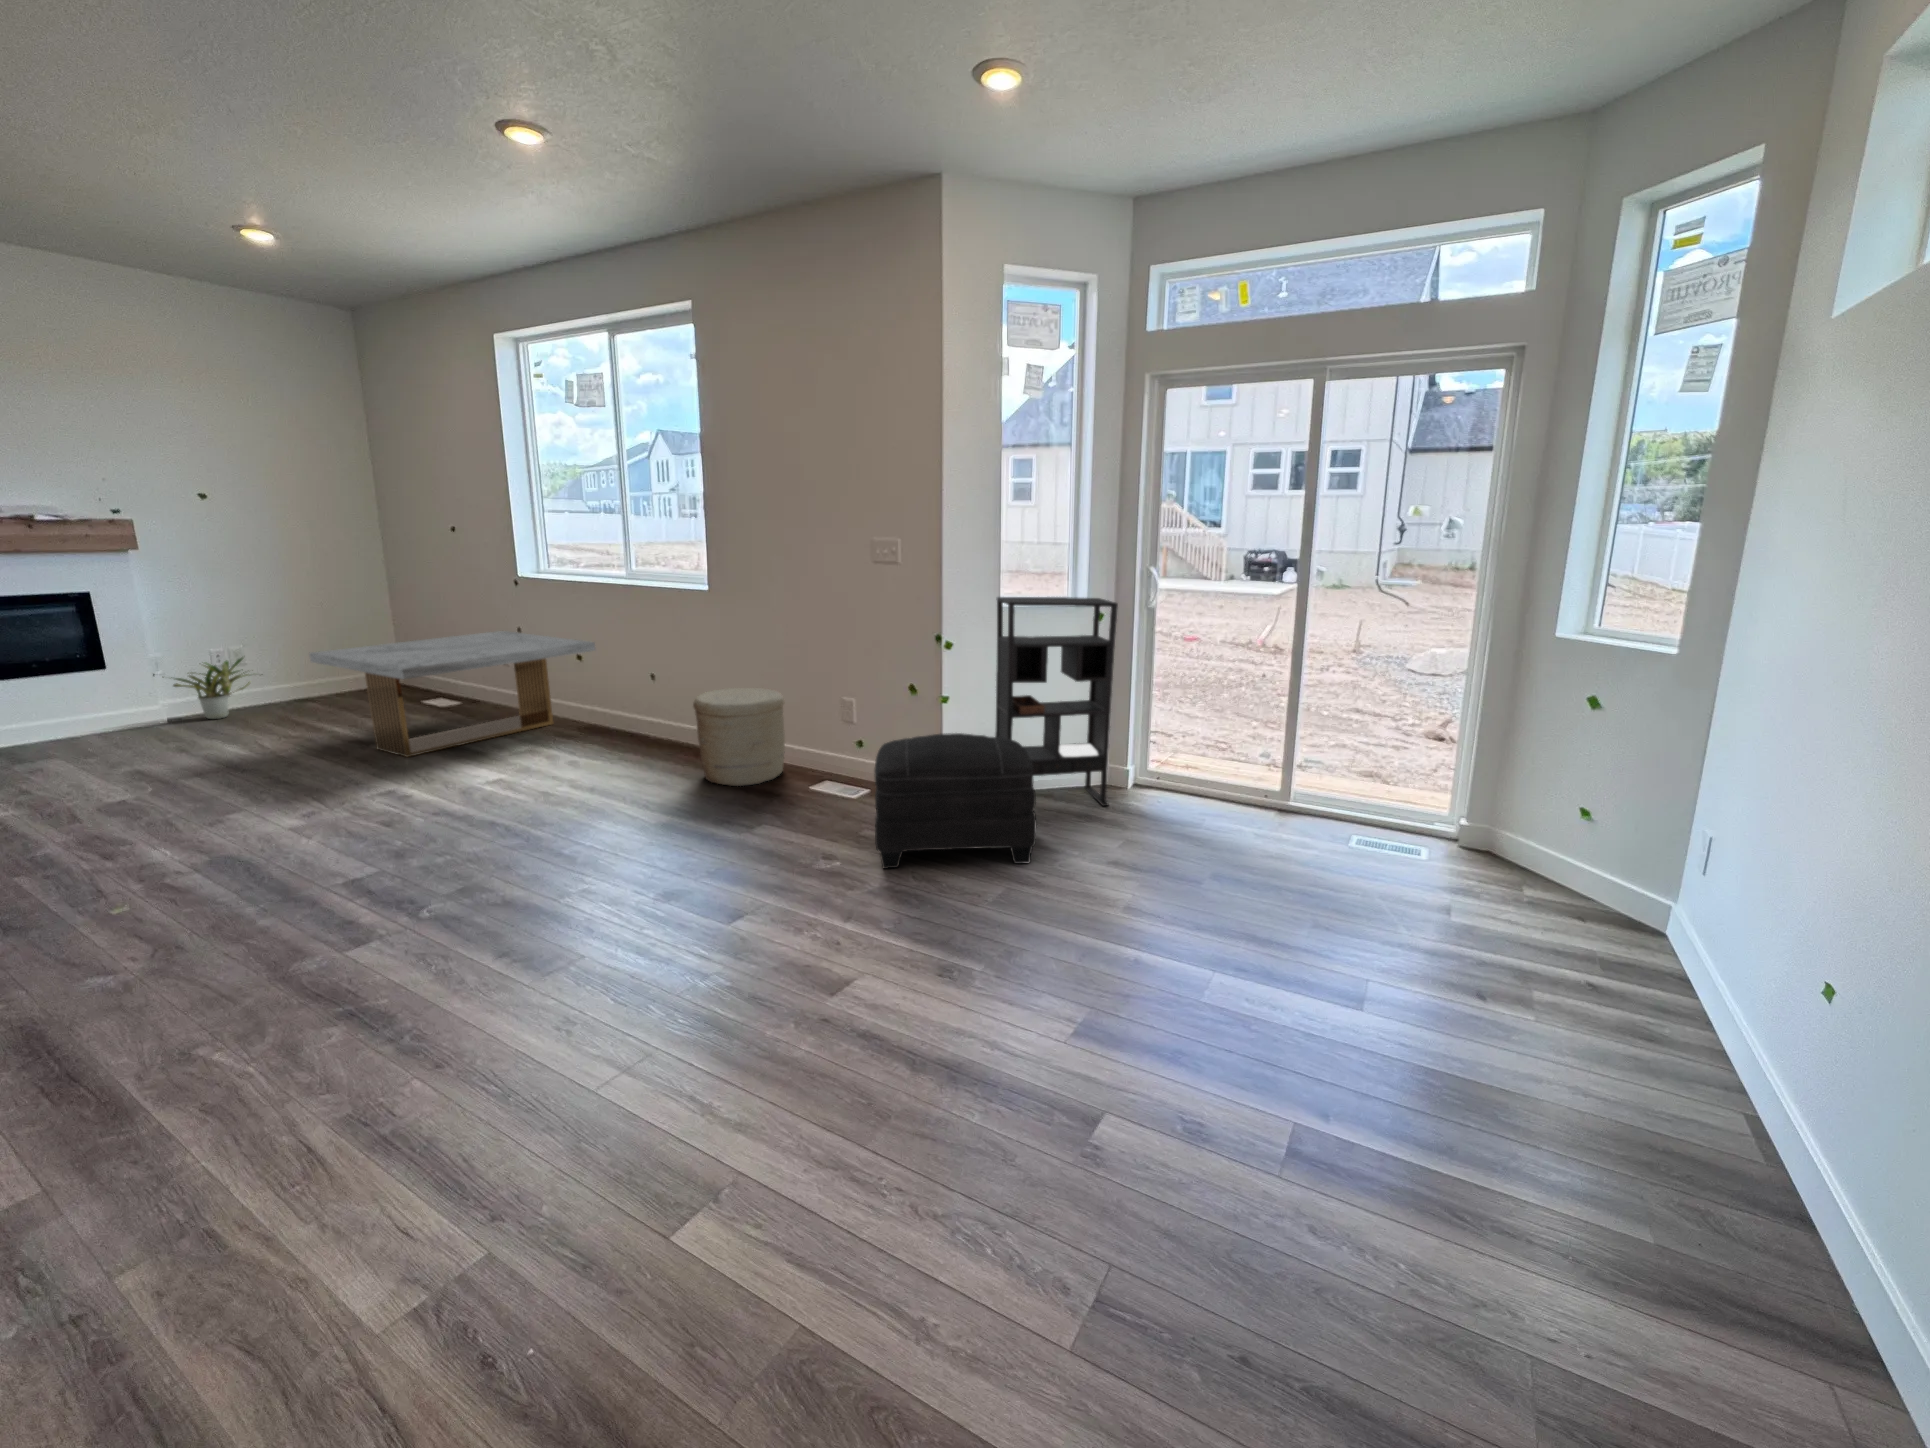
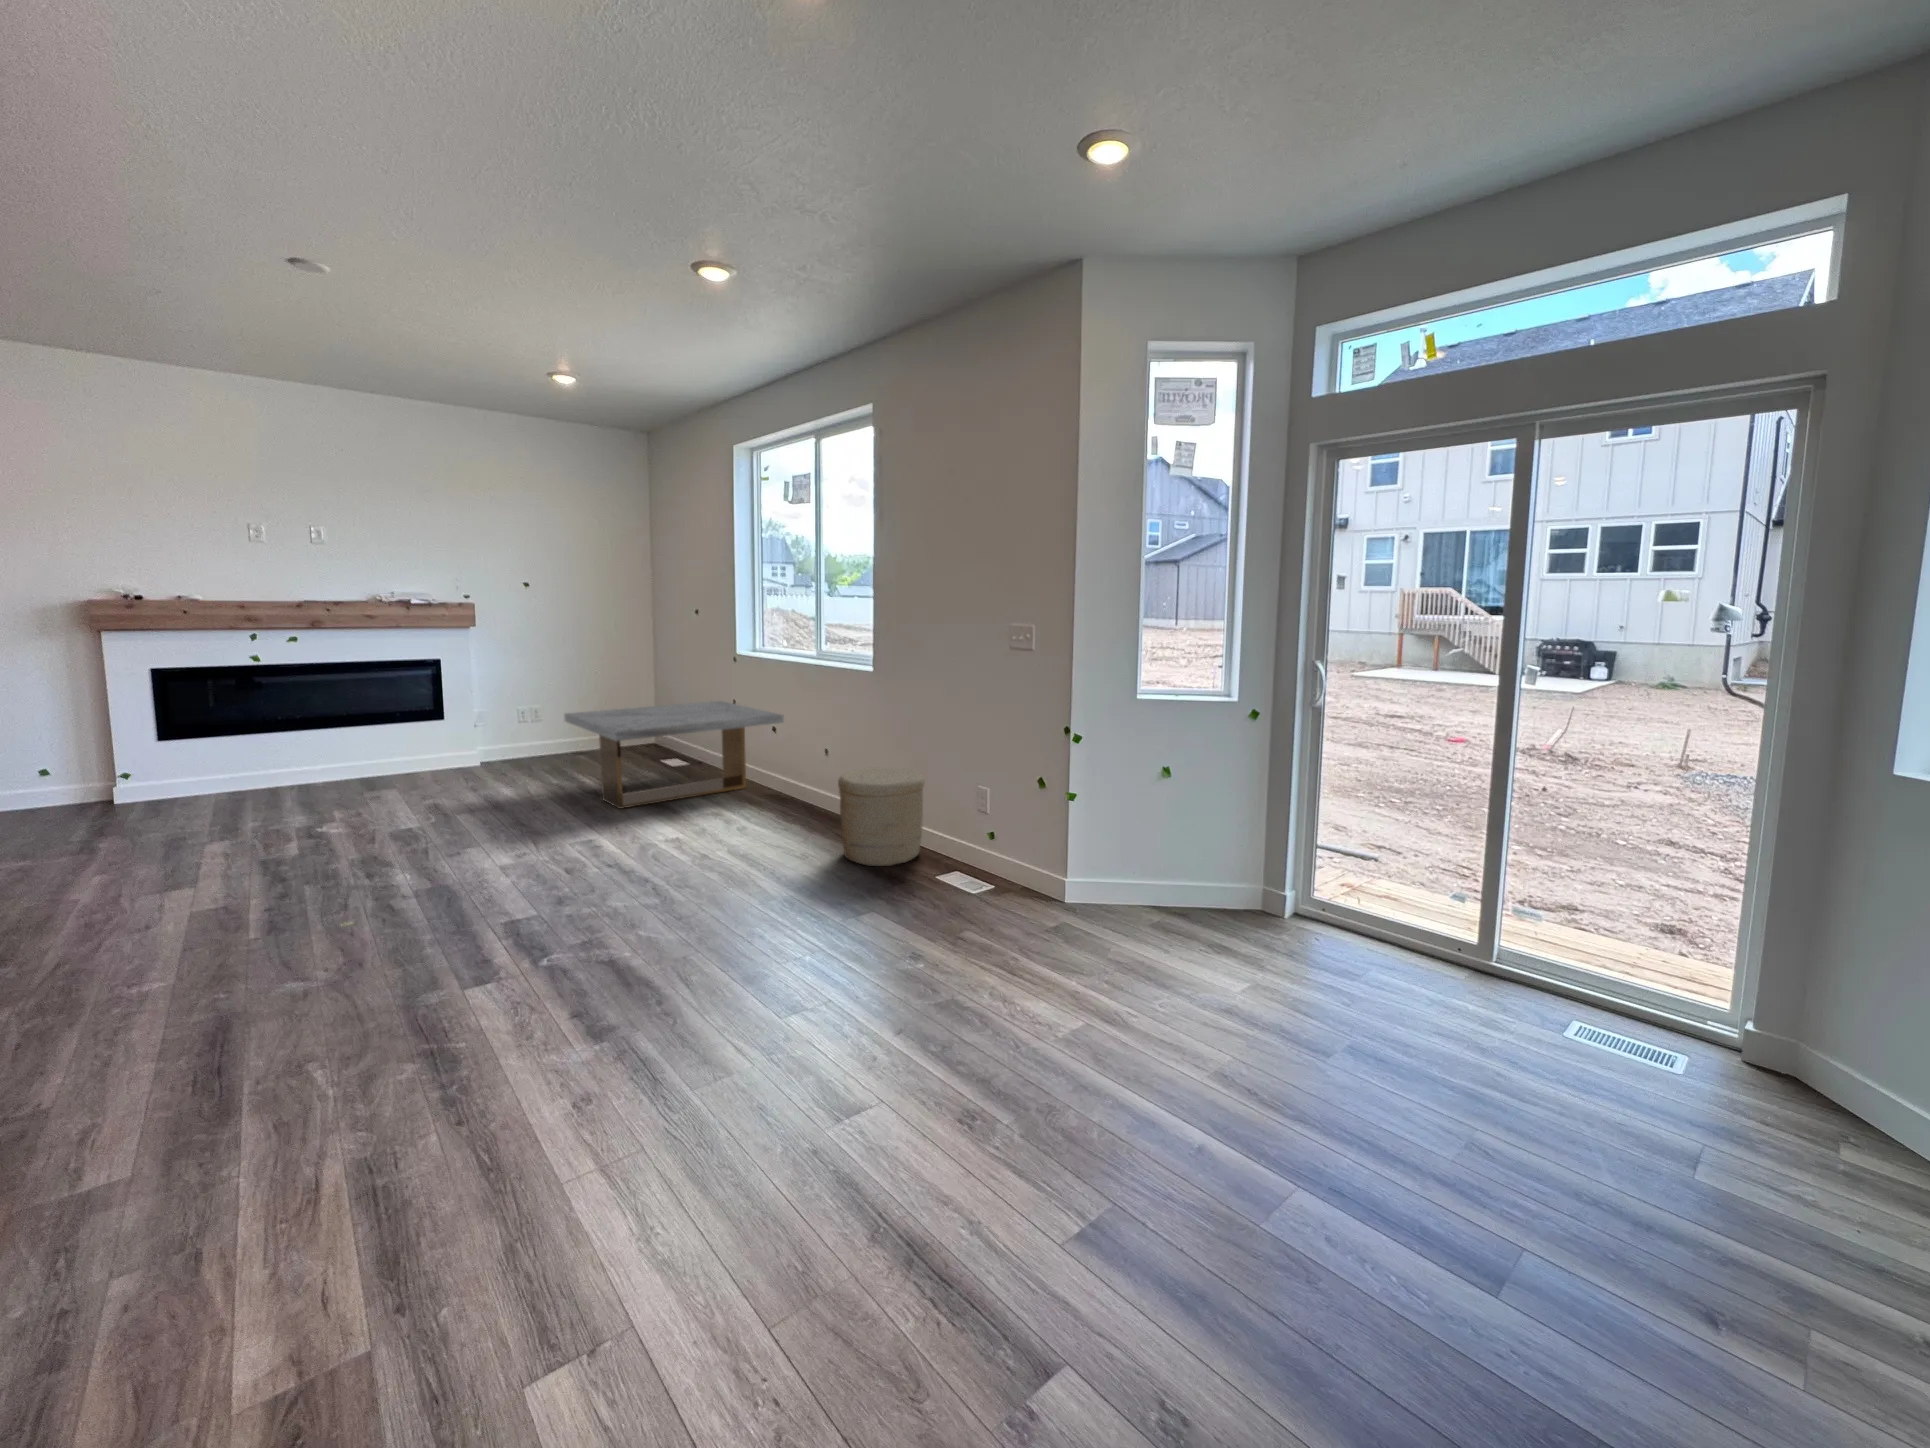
bookshelf: present [995,597,1118,806] -> none [1120,688,1265,935]
potted plant: present [173,657,249,719] -> none [478,713,548,764]
ottoman: present [874,733,1036,869] -> none [960,835,1141,995]

